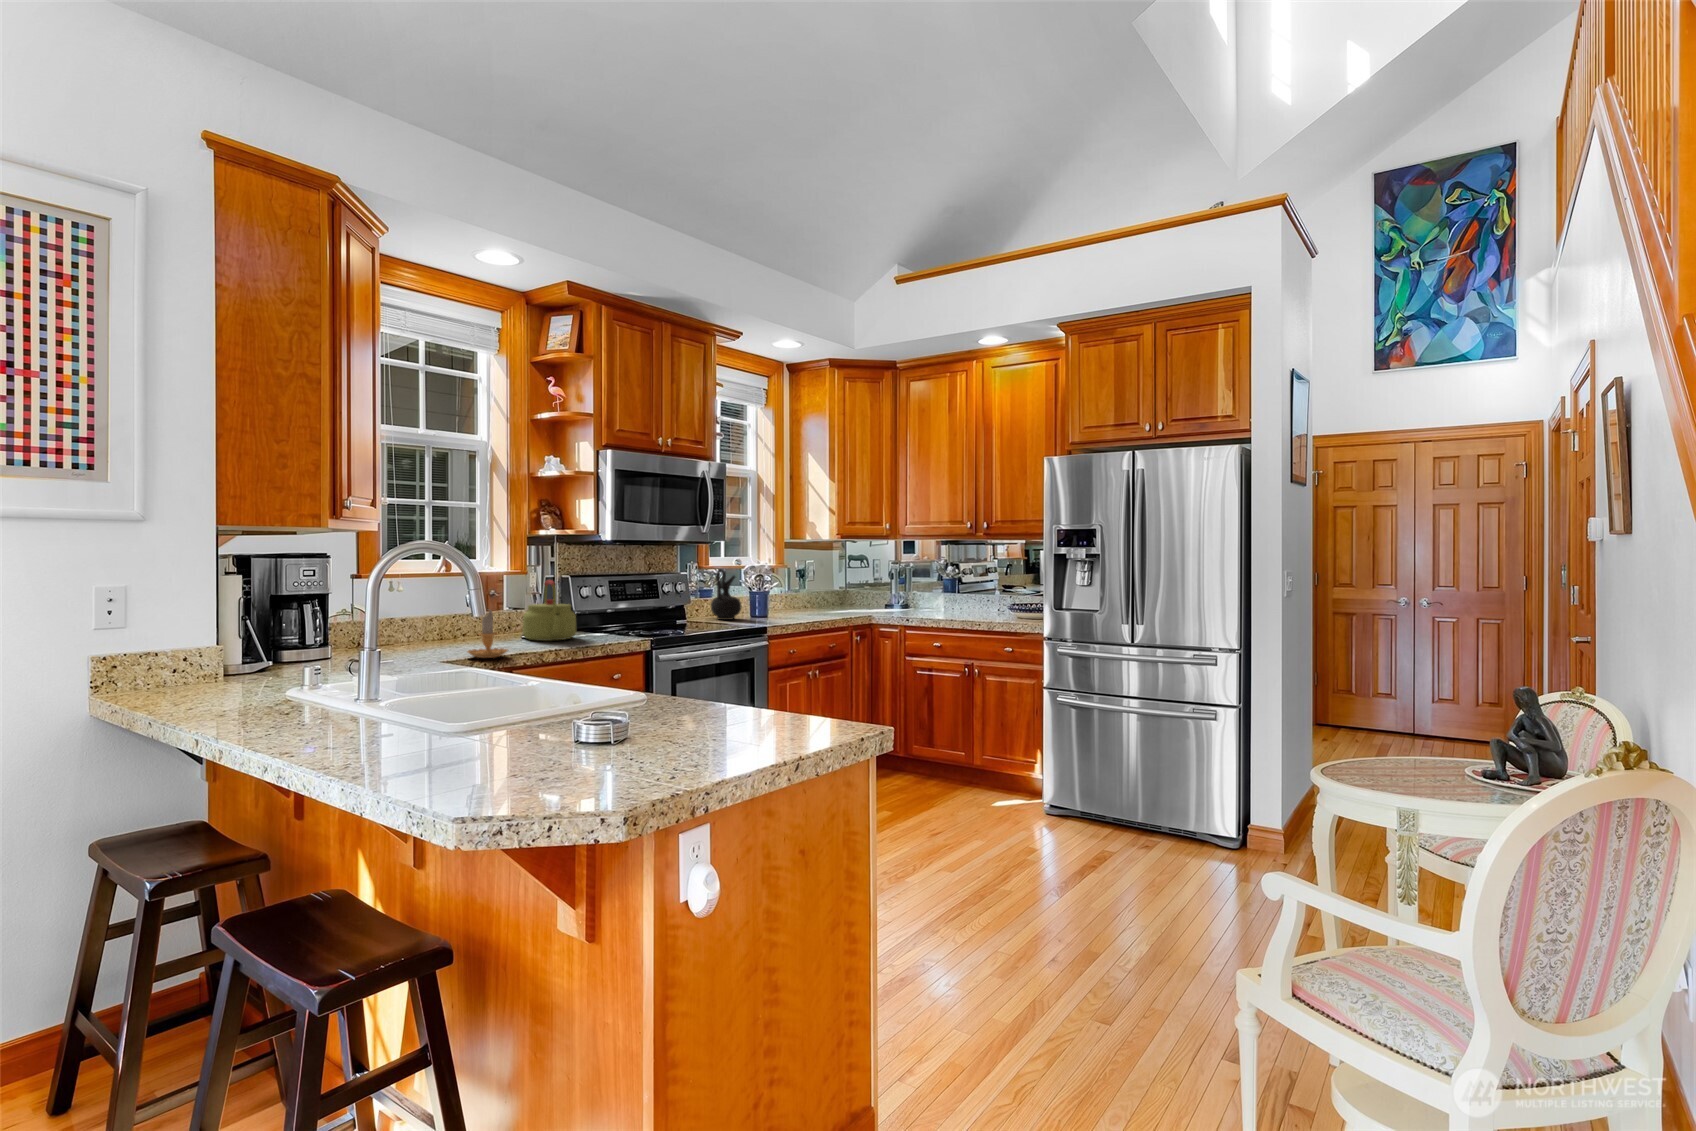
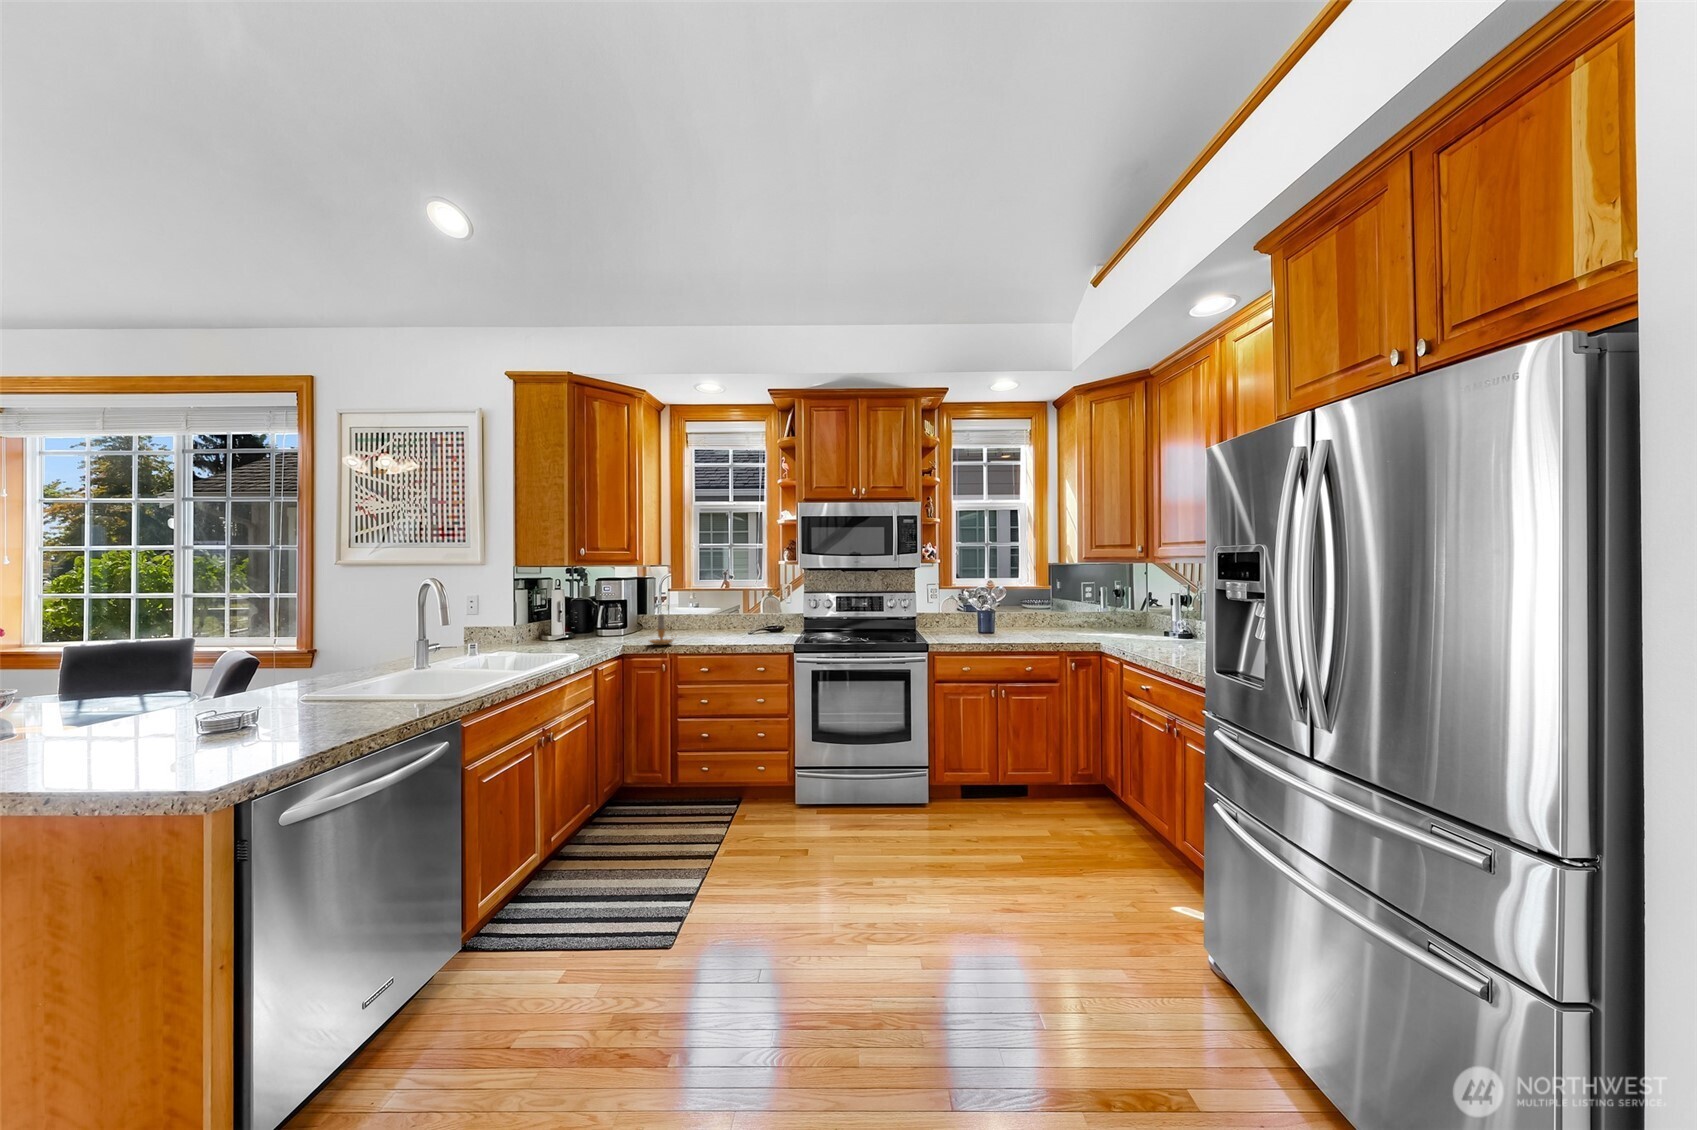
ceramic jug: present [711,569,741,620] -> none [939,589,966,635]
kettle: present [523,580,576,641] -> none [733,596,769,639]

